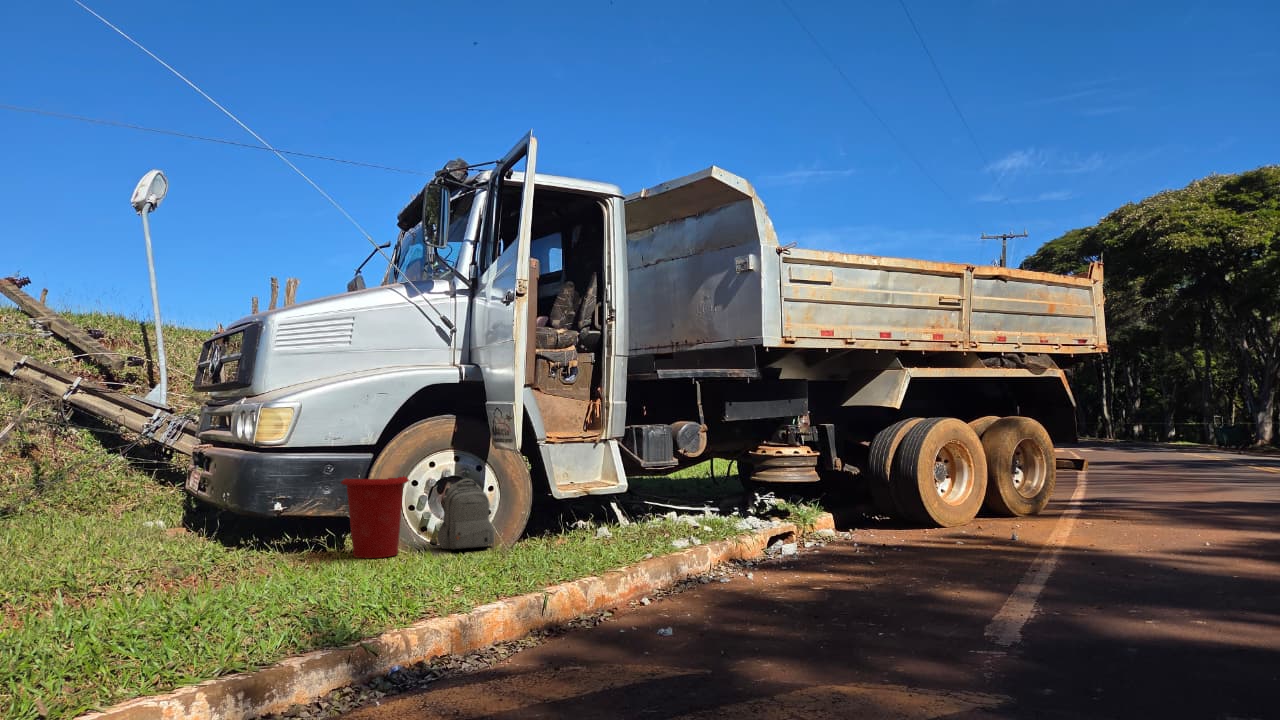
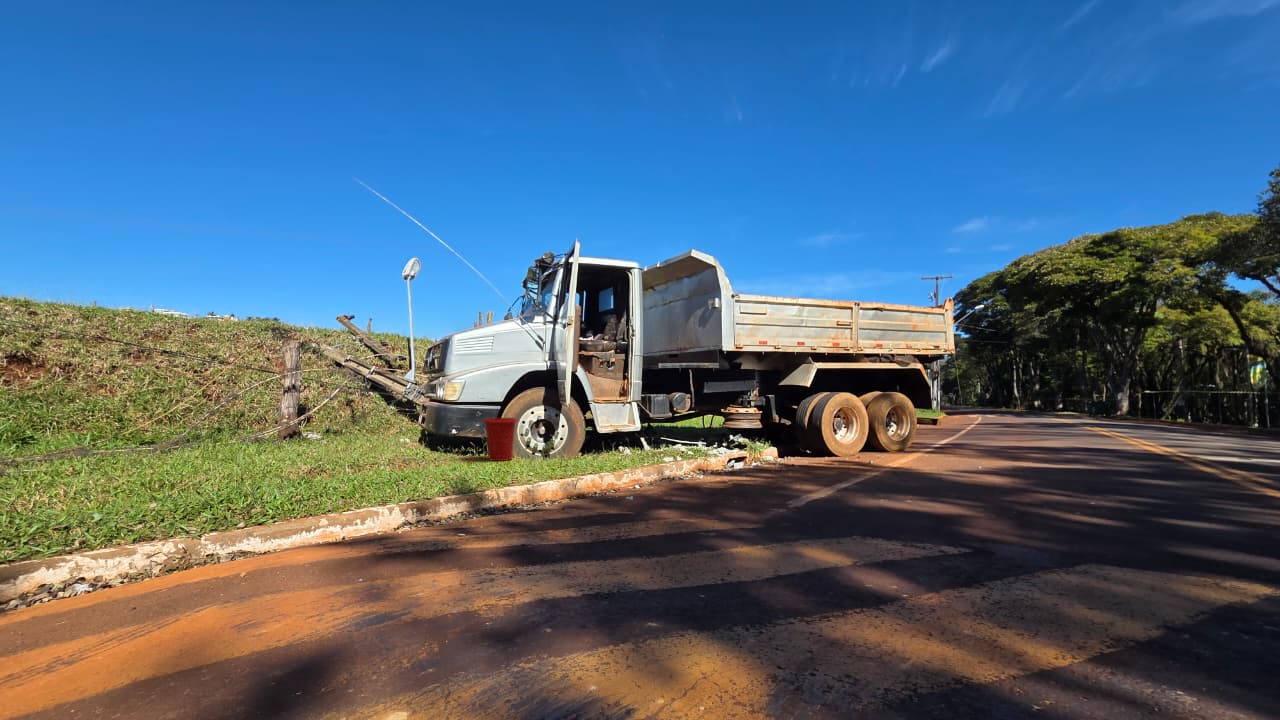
backpack: present [437,479,494,549] -> none [535,421,565,458]

